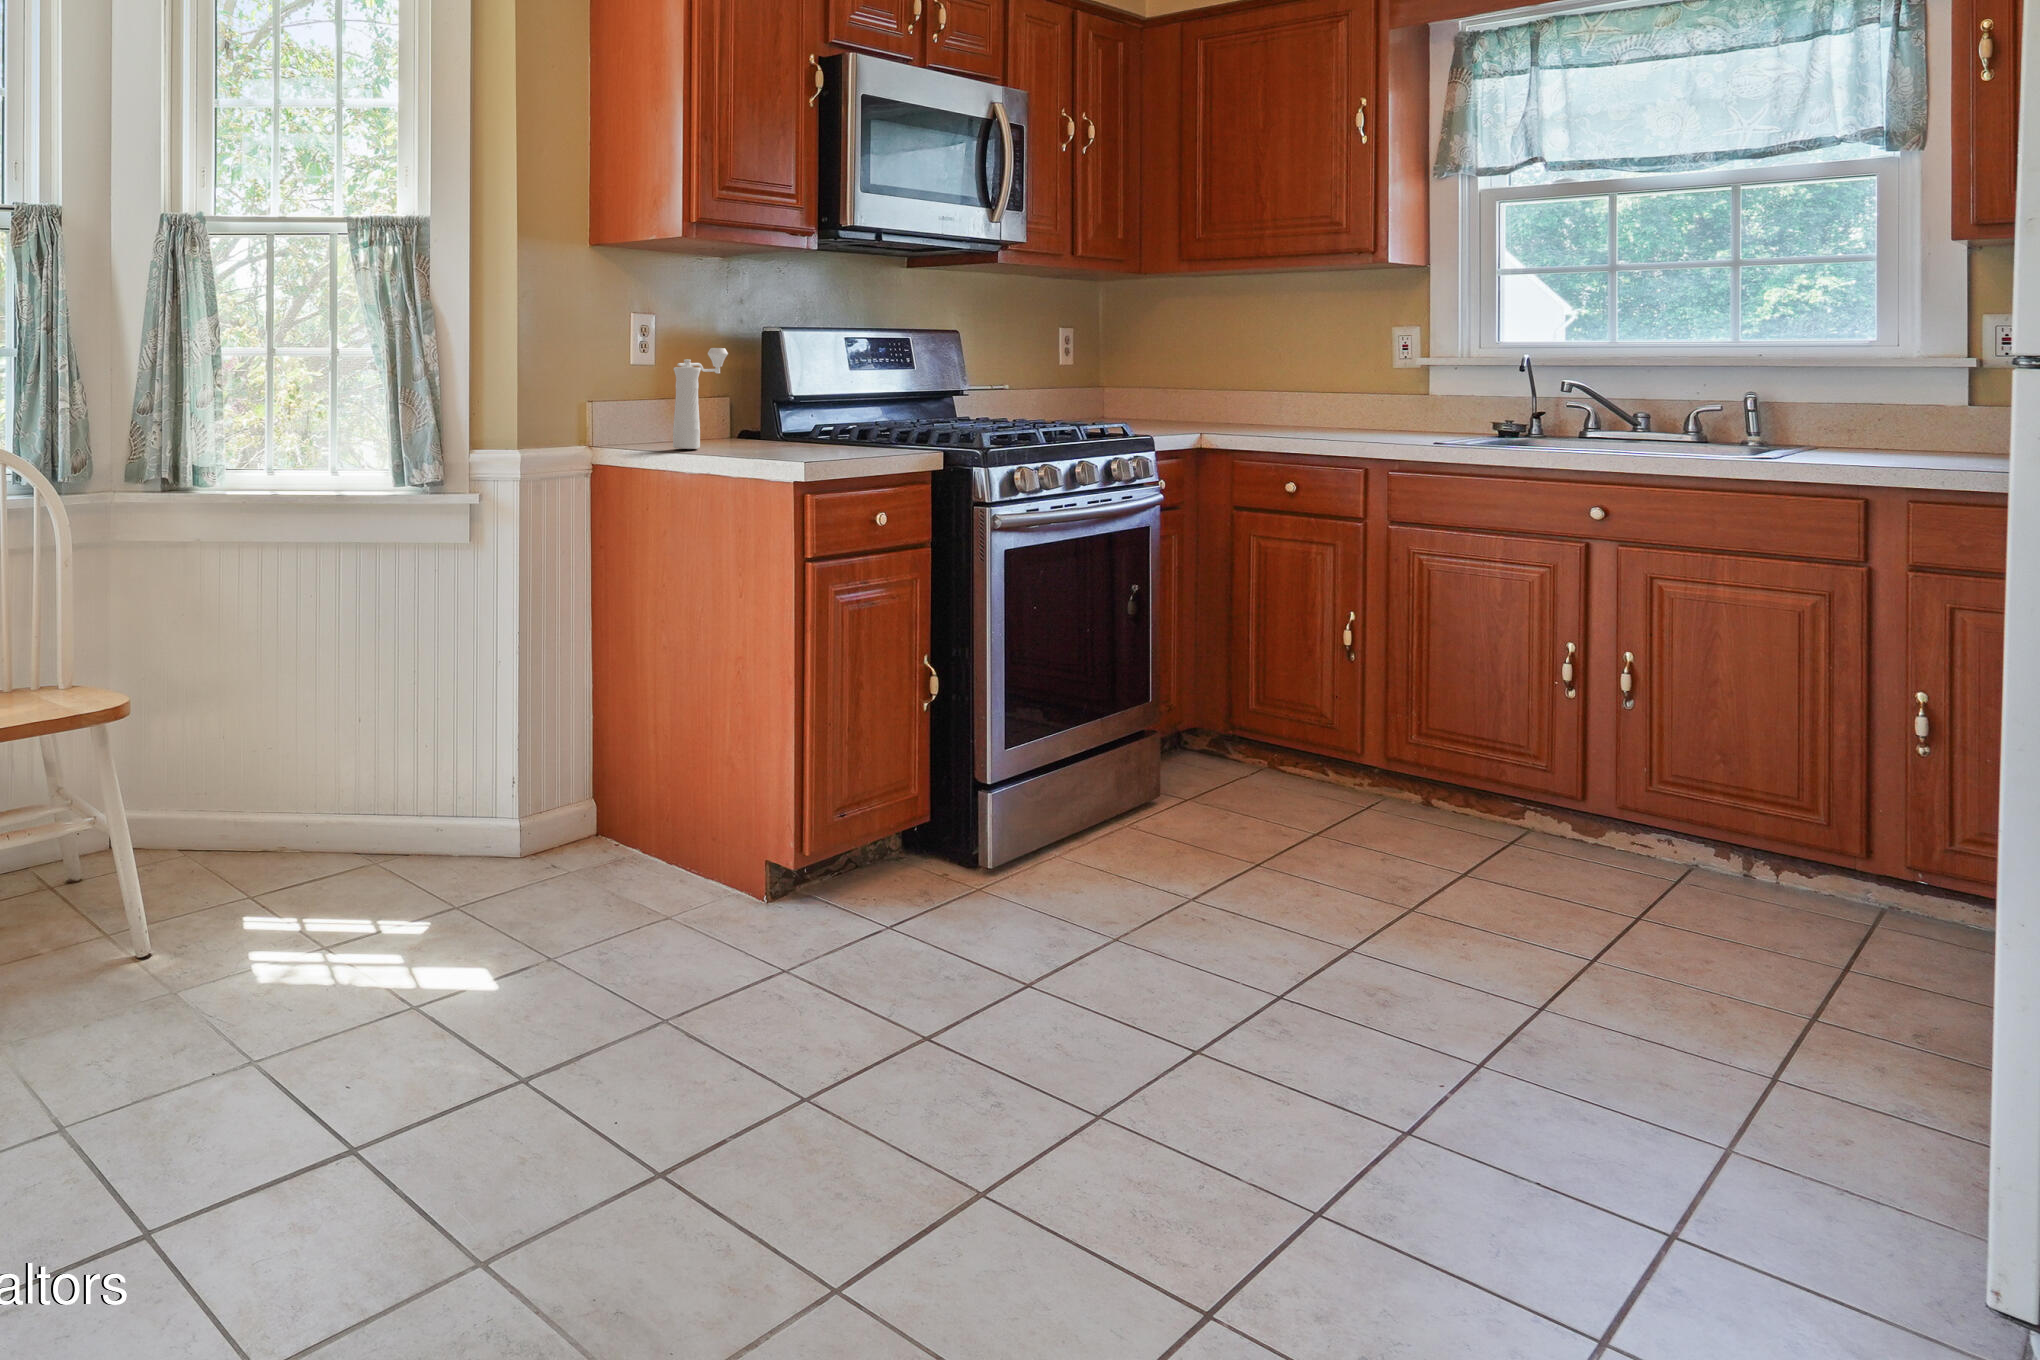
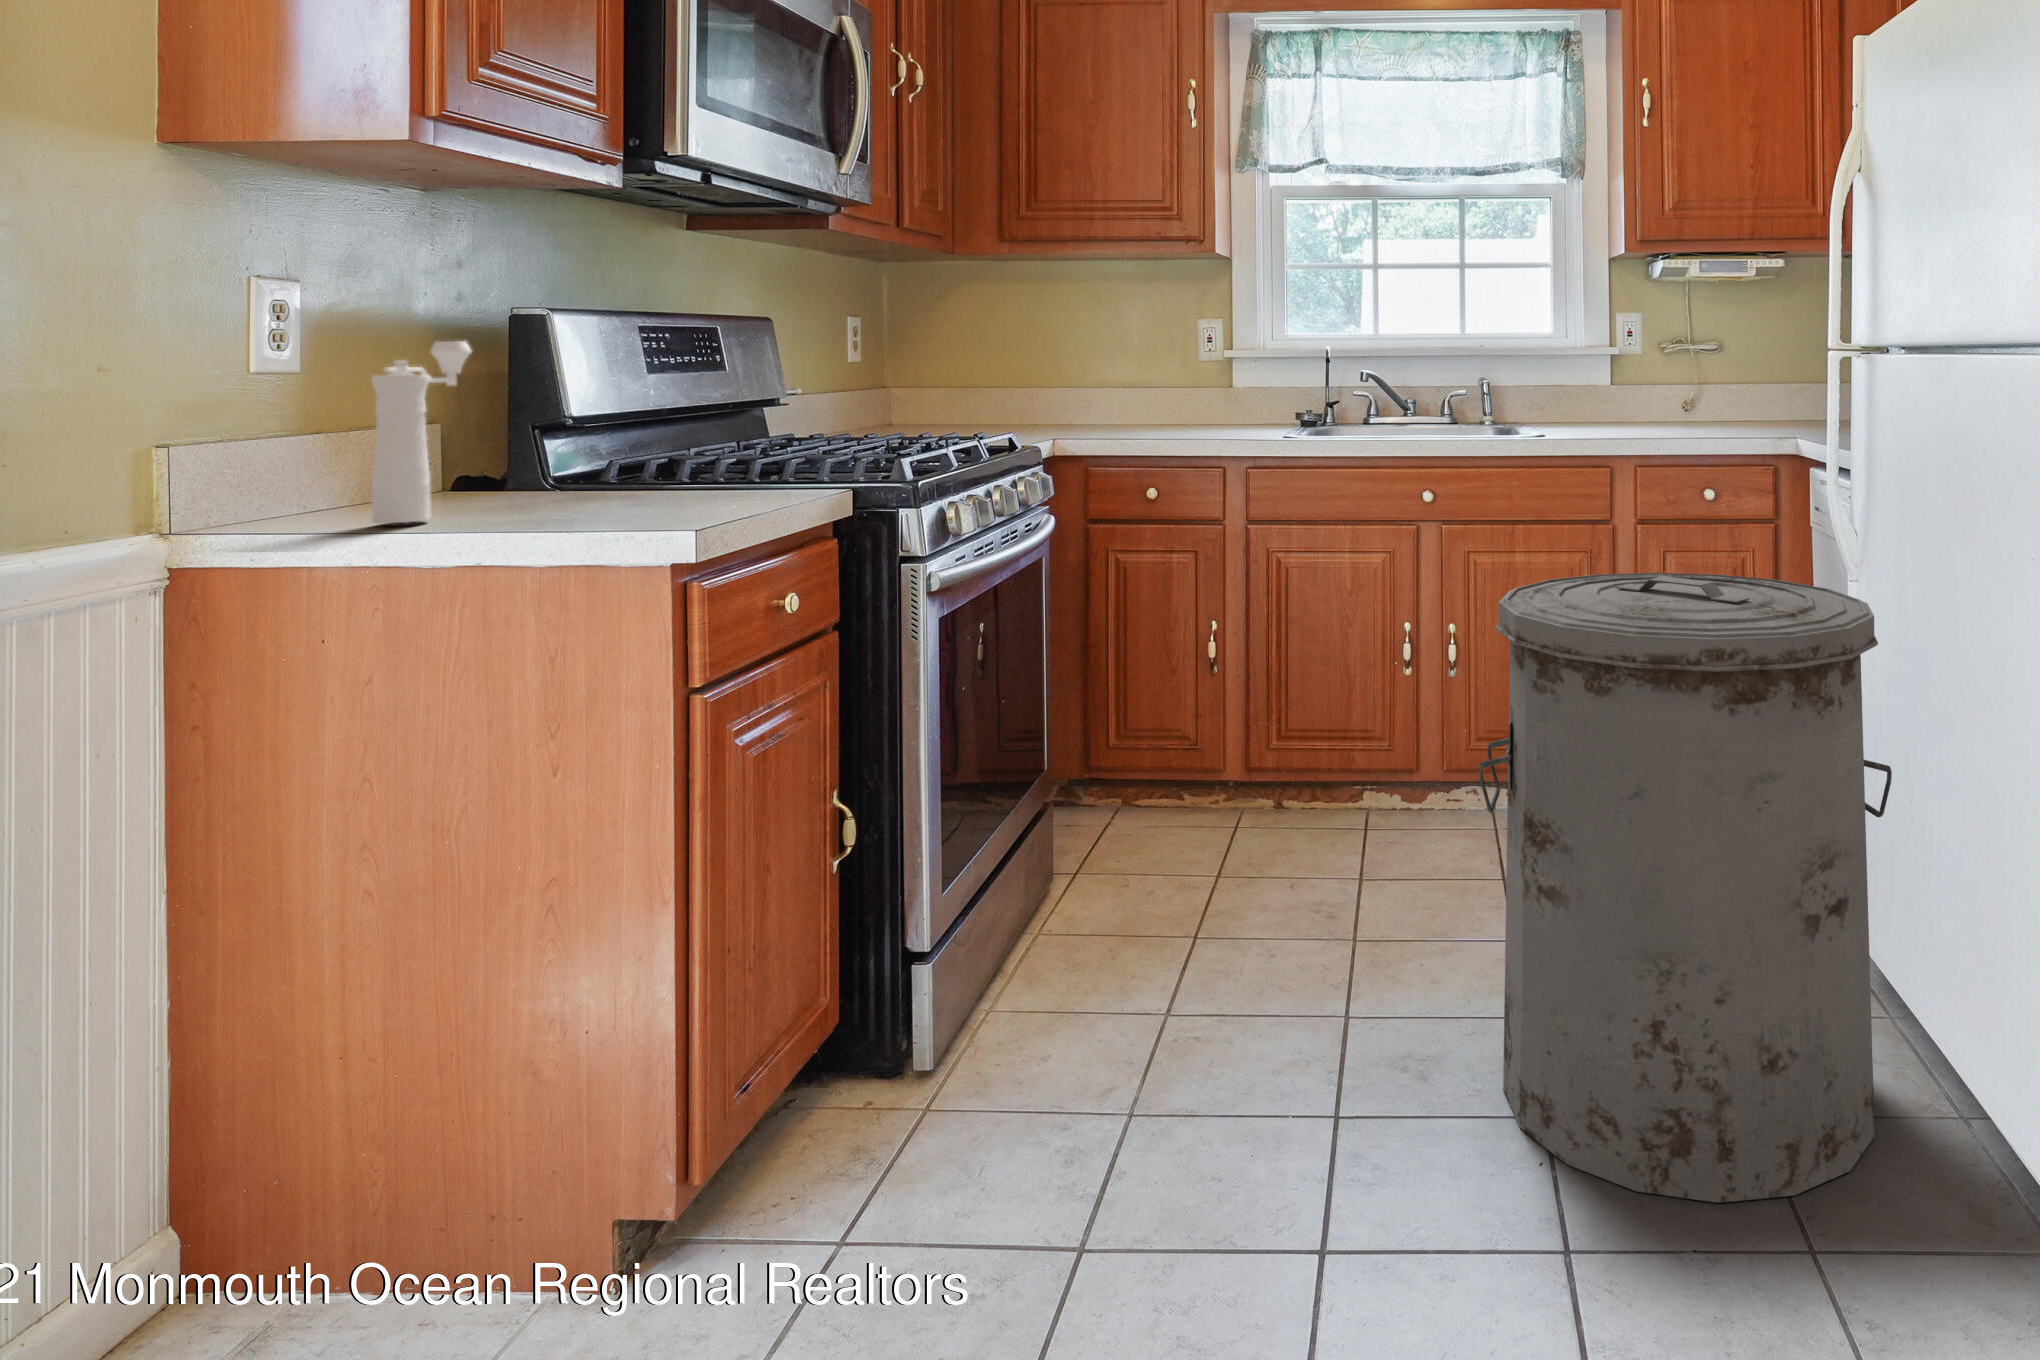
trash can: none [1419,594,1947,1237] -> present [1479,573,1892,1203]

